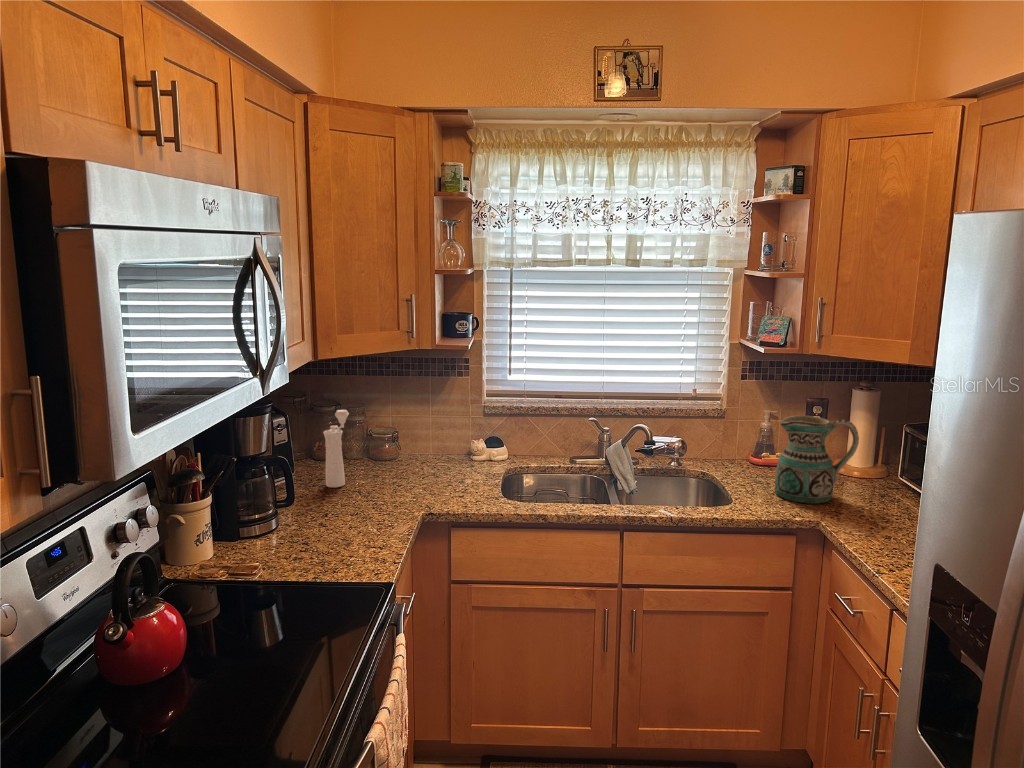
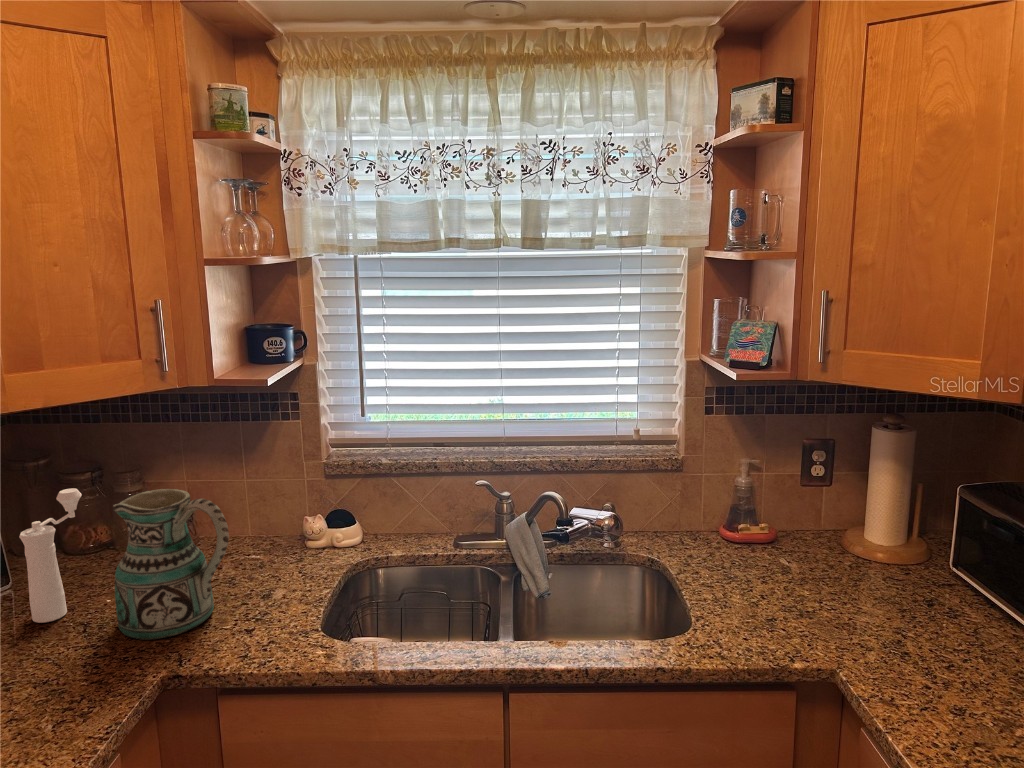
ceramic pitcher: present [775,415,859,504] -> present [113,489,229,640]

